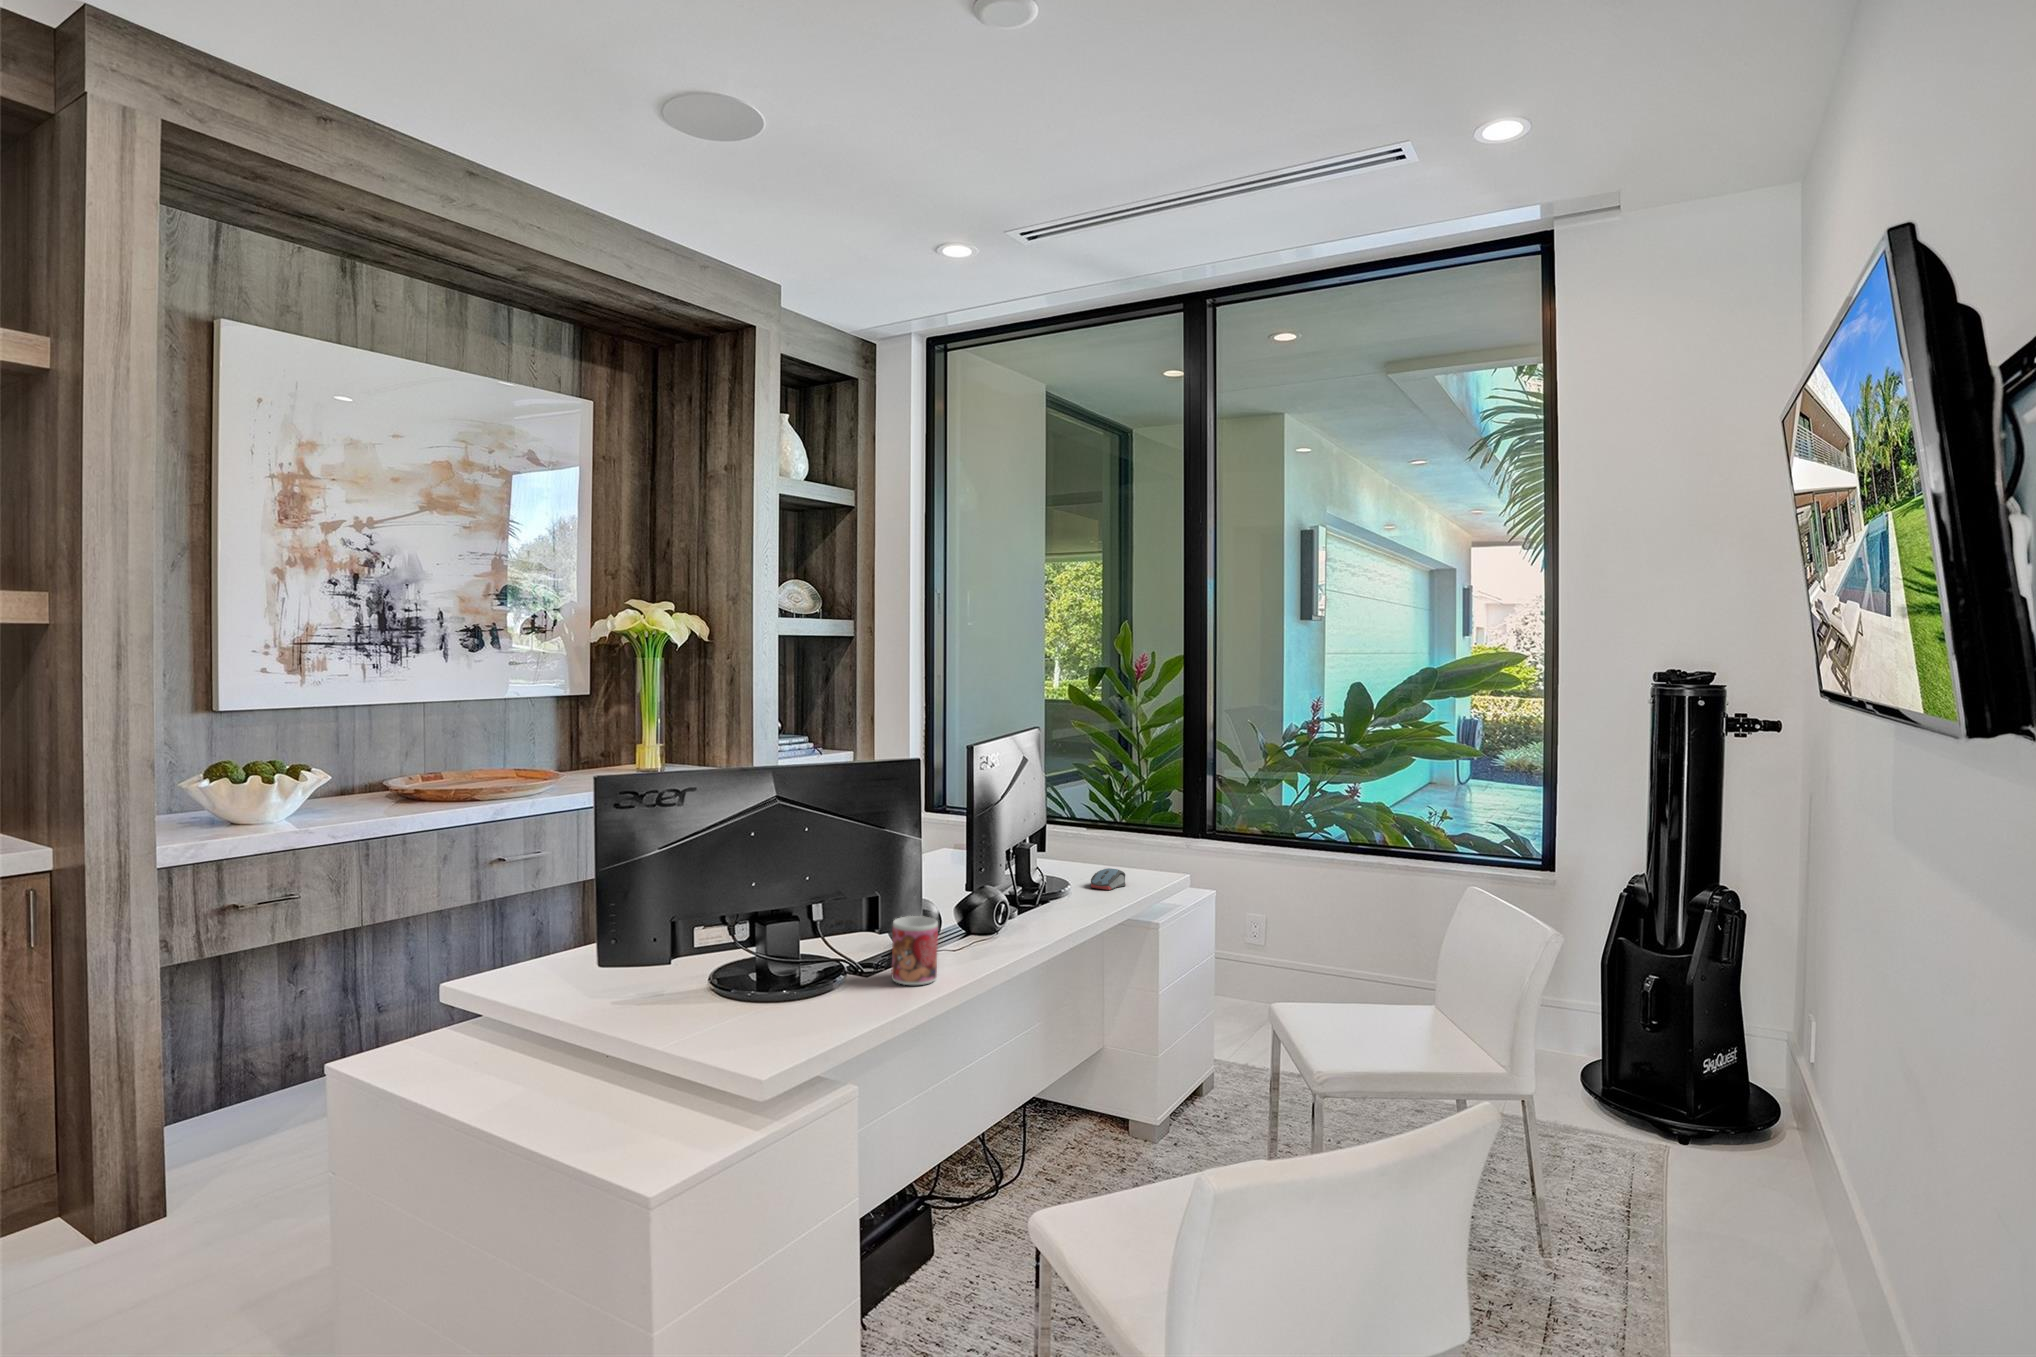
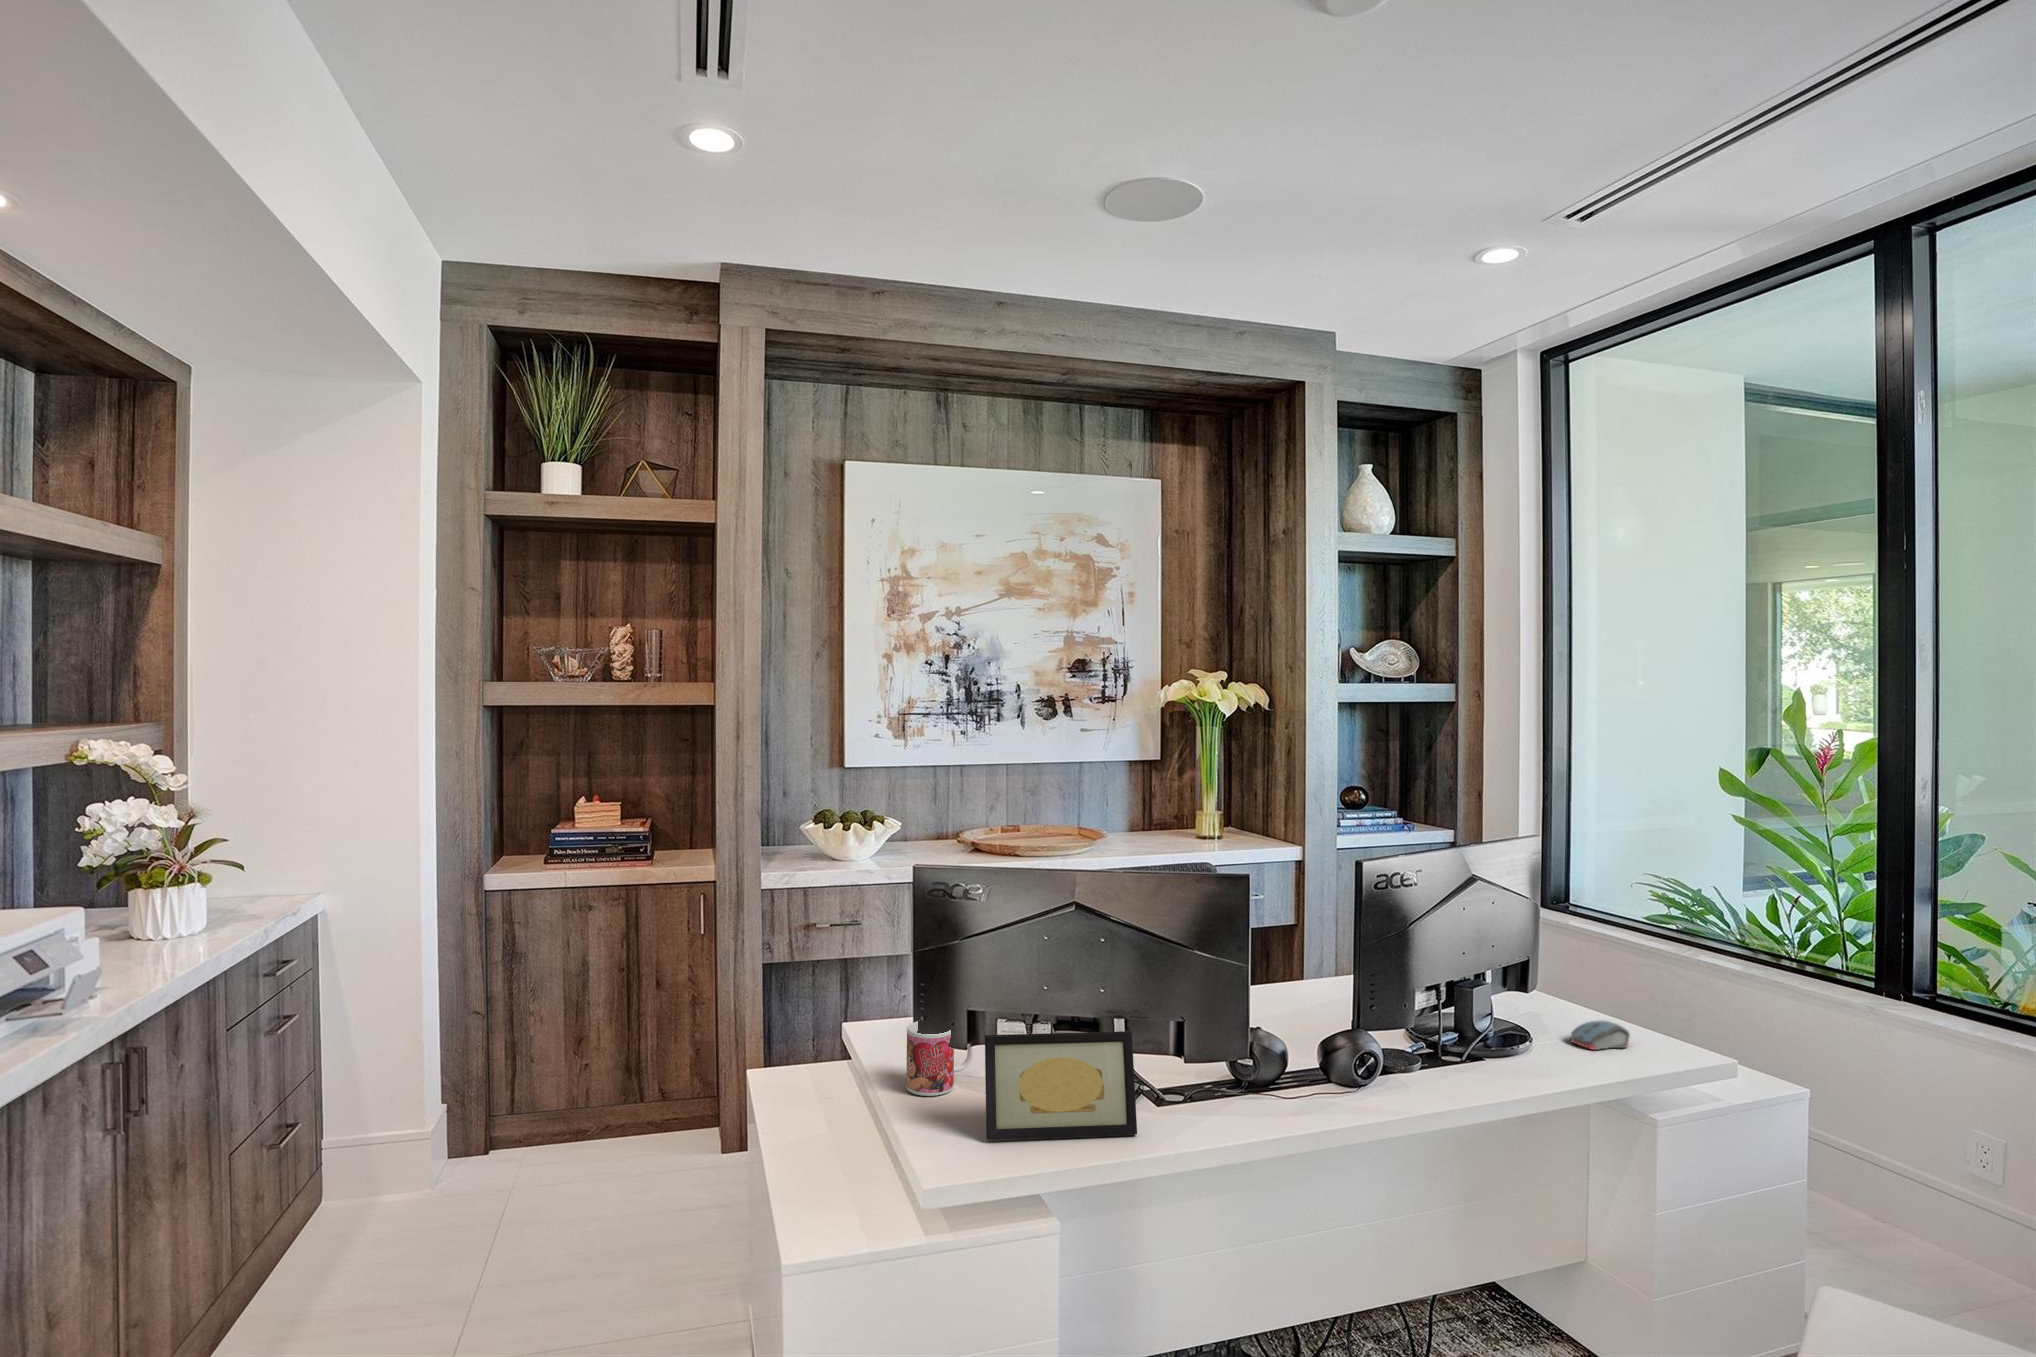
picture frame: none [760,910,894,1031] -> present [985,1031,1137,1140]
mug: present [892,916,938,985] -> present [906,1021,973,1096]

